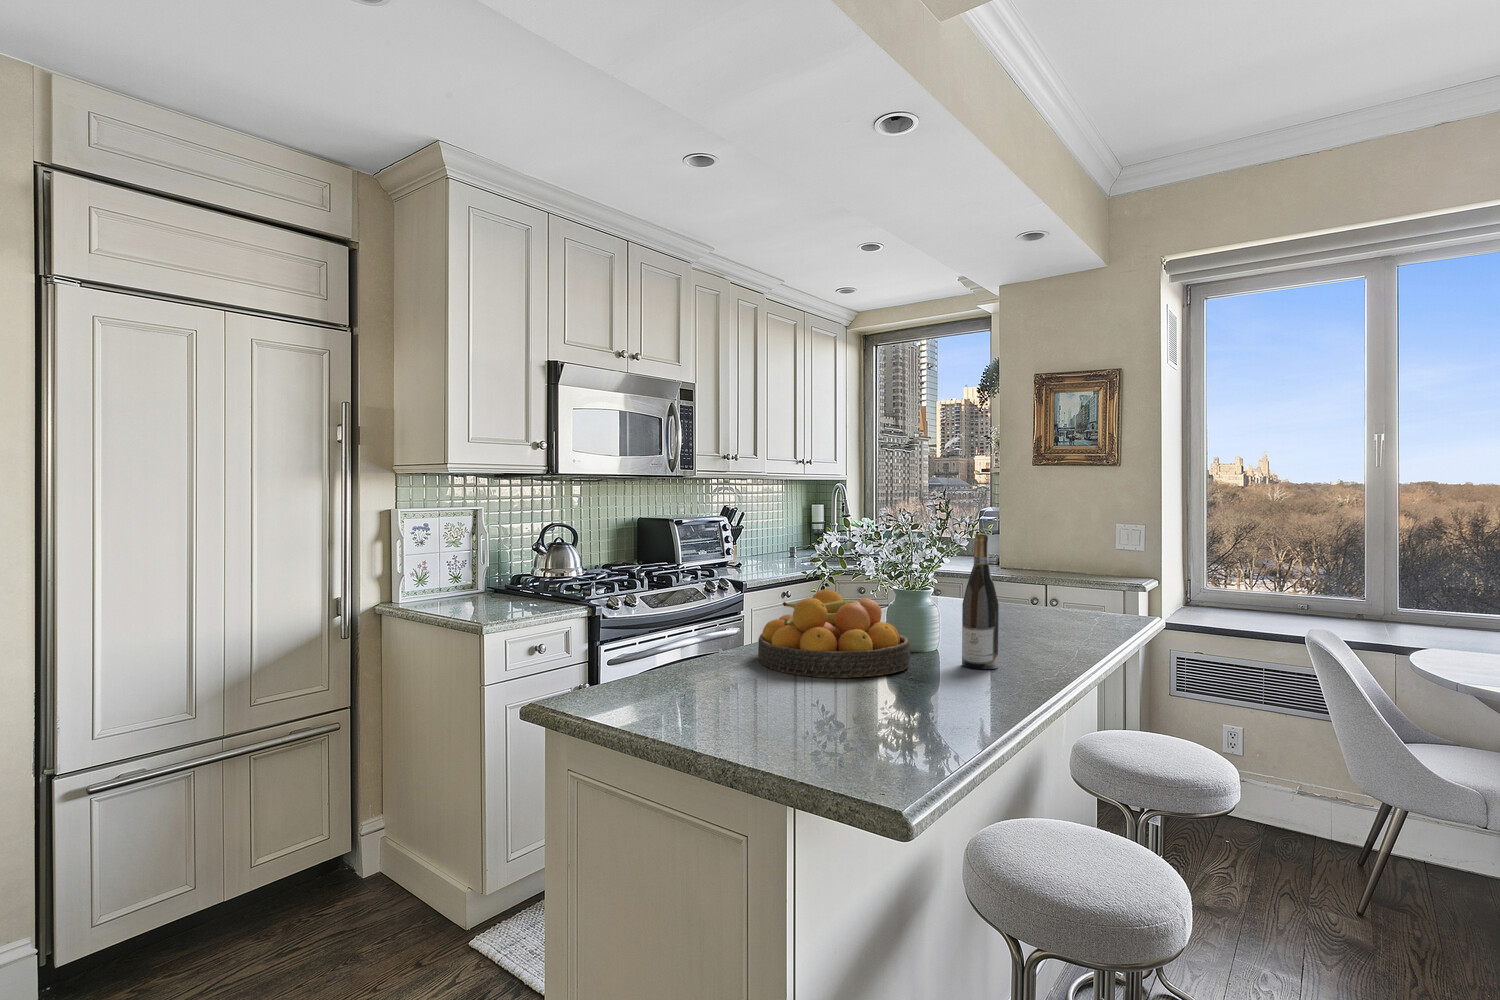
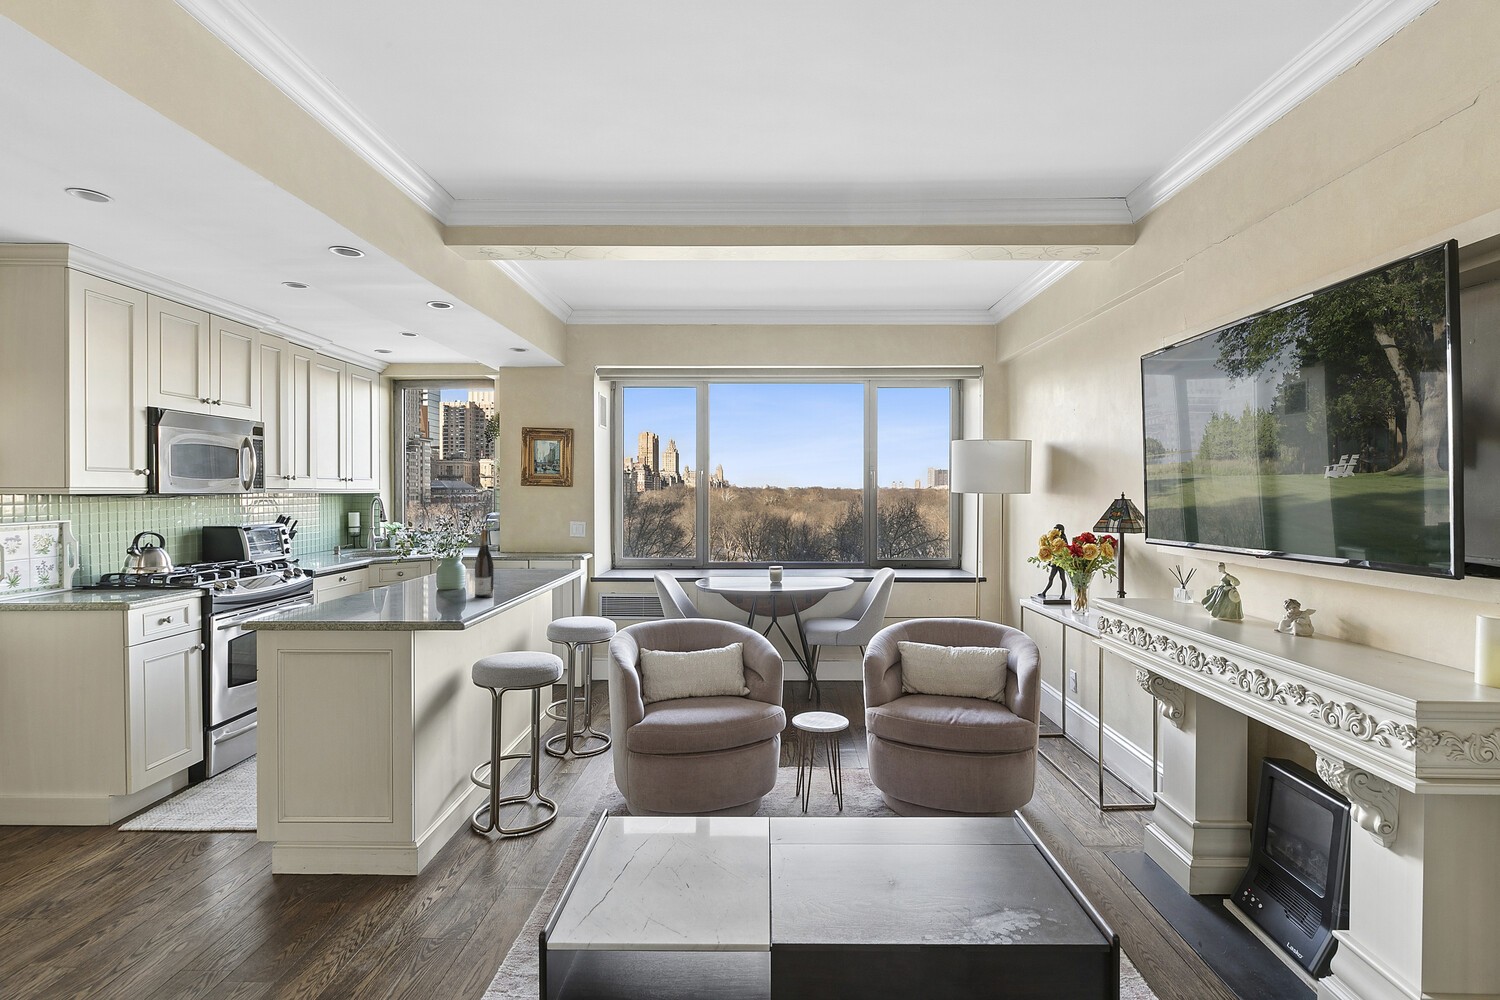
fruit bowl: present [758,589,910,678] -> none [358,563,447,606]

